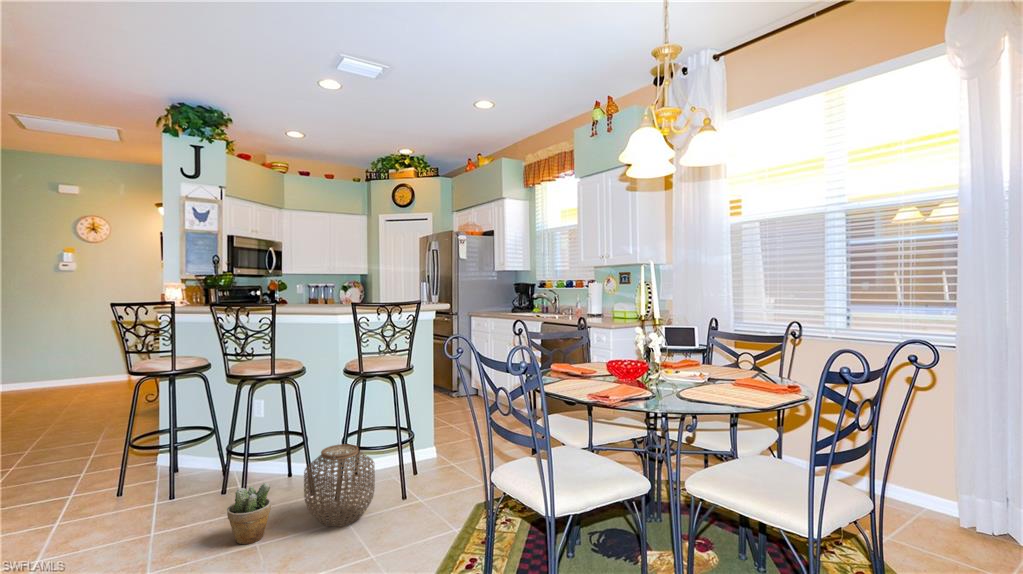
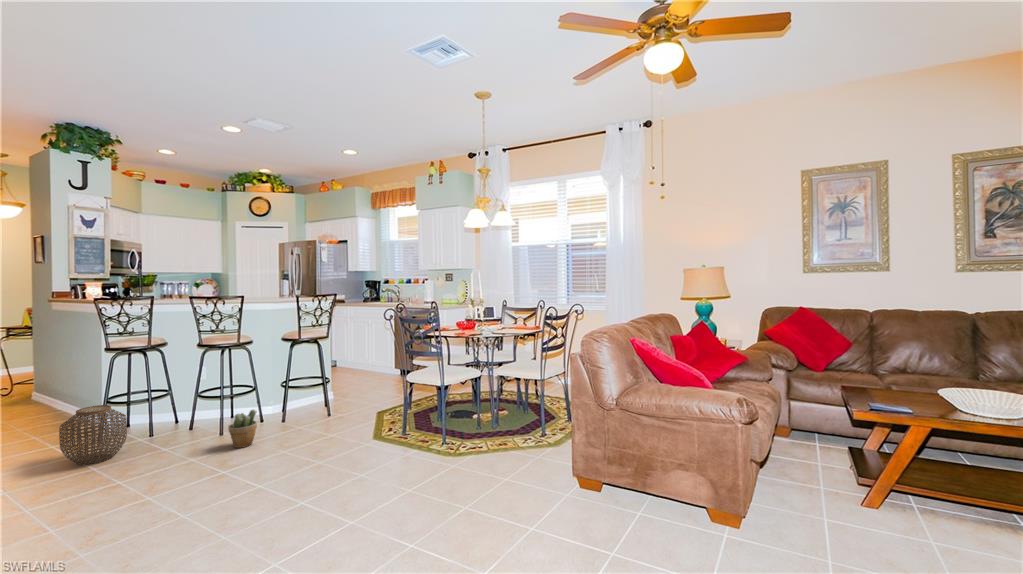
woven basket: present [304,444,375,526] -> present [59,405,127,465]

